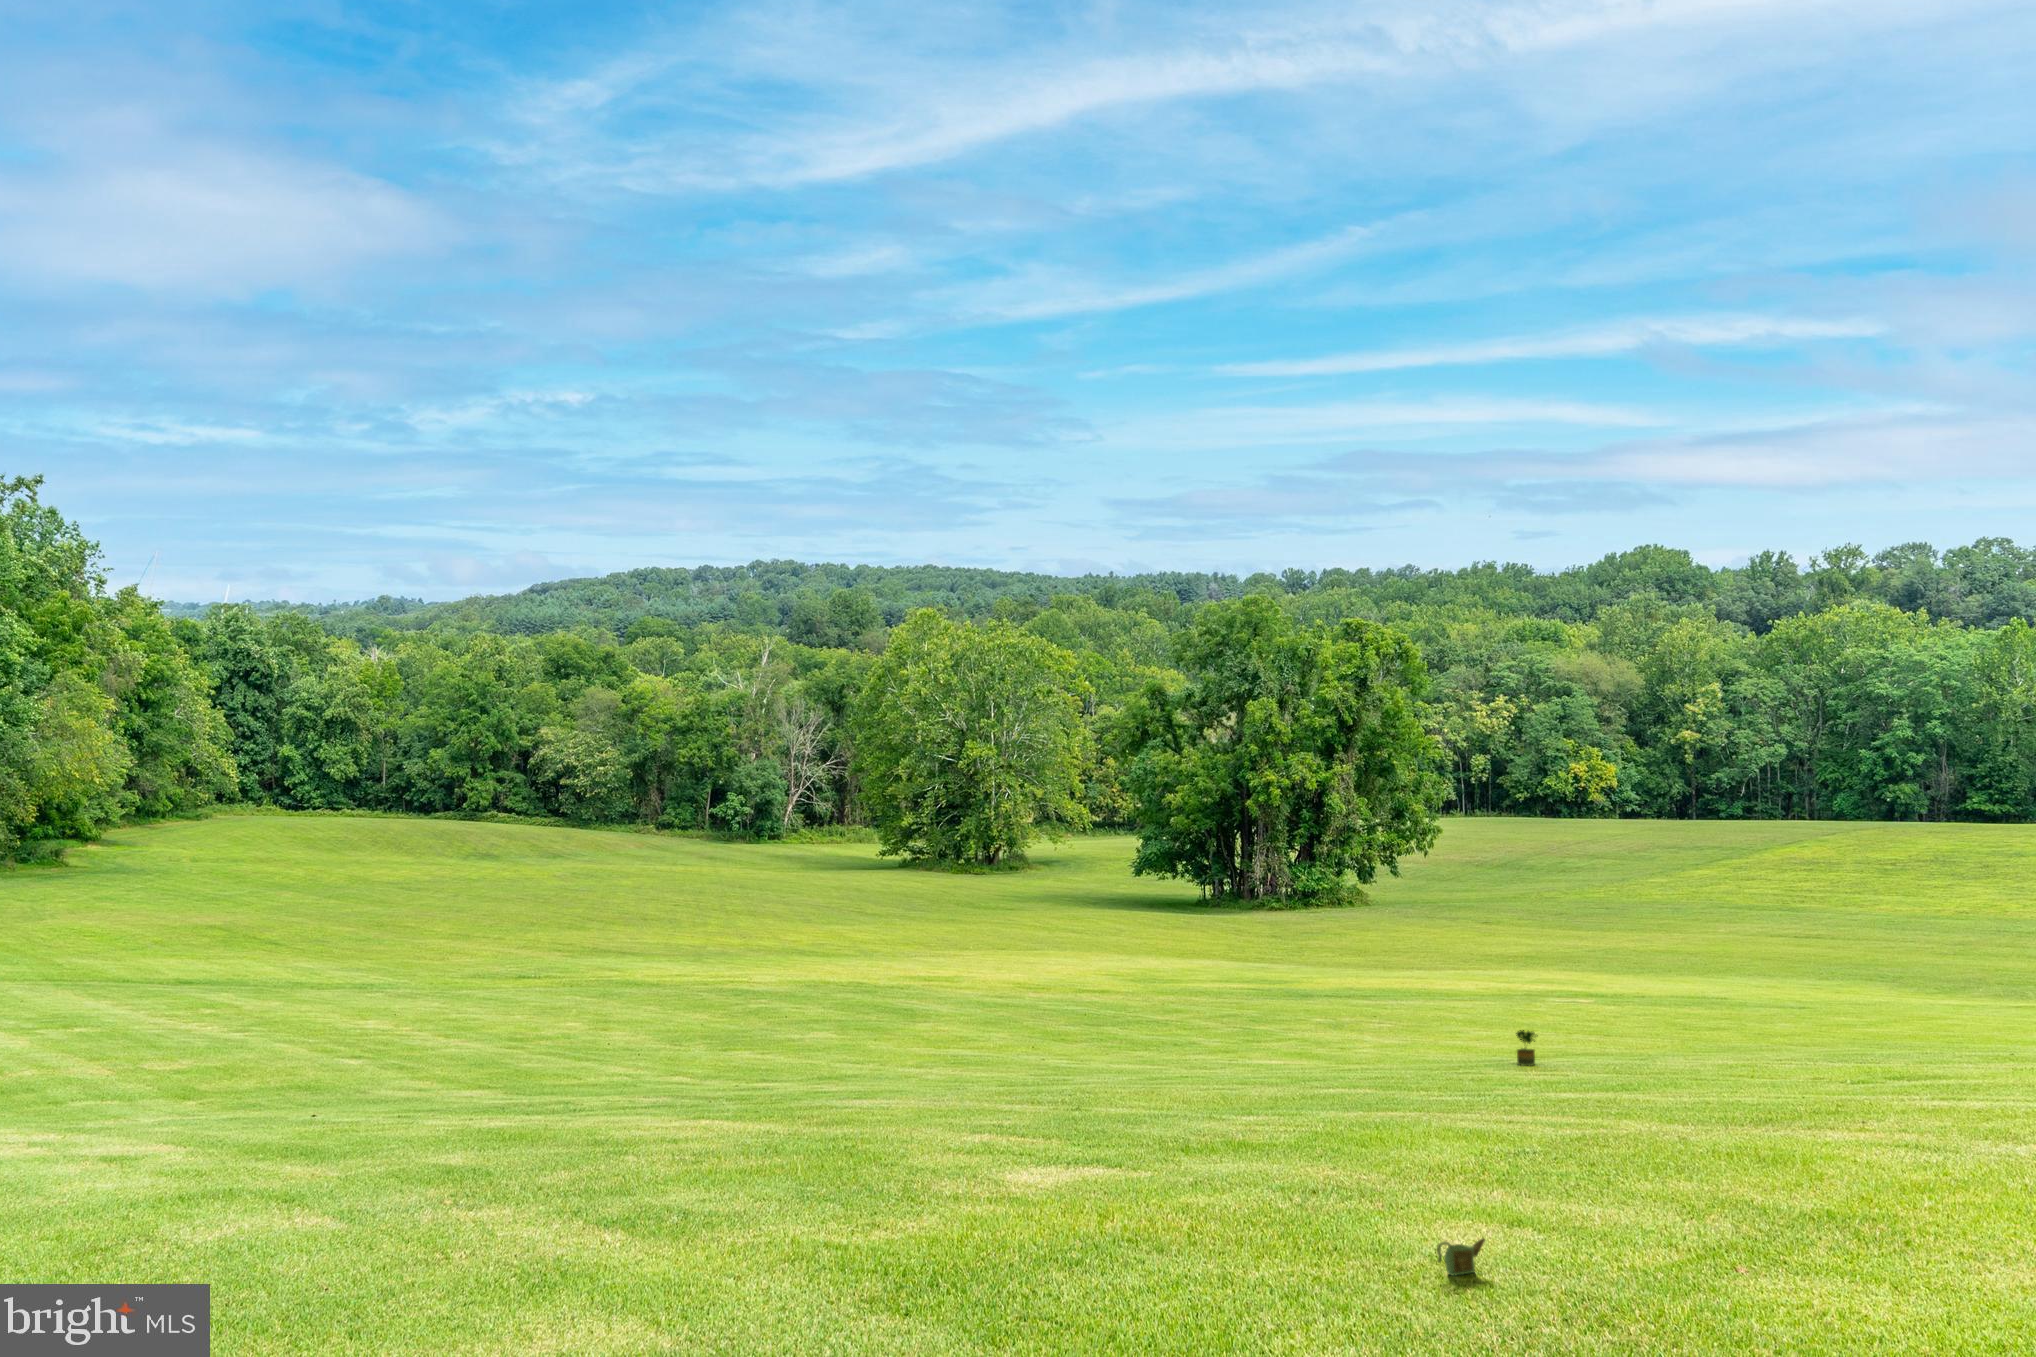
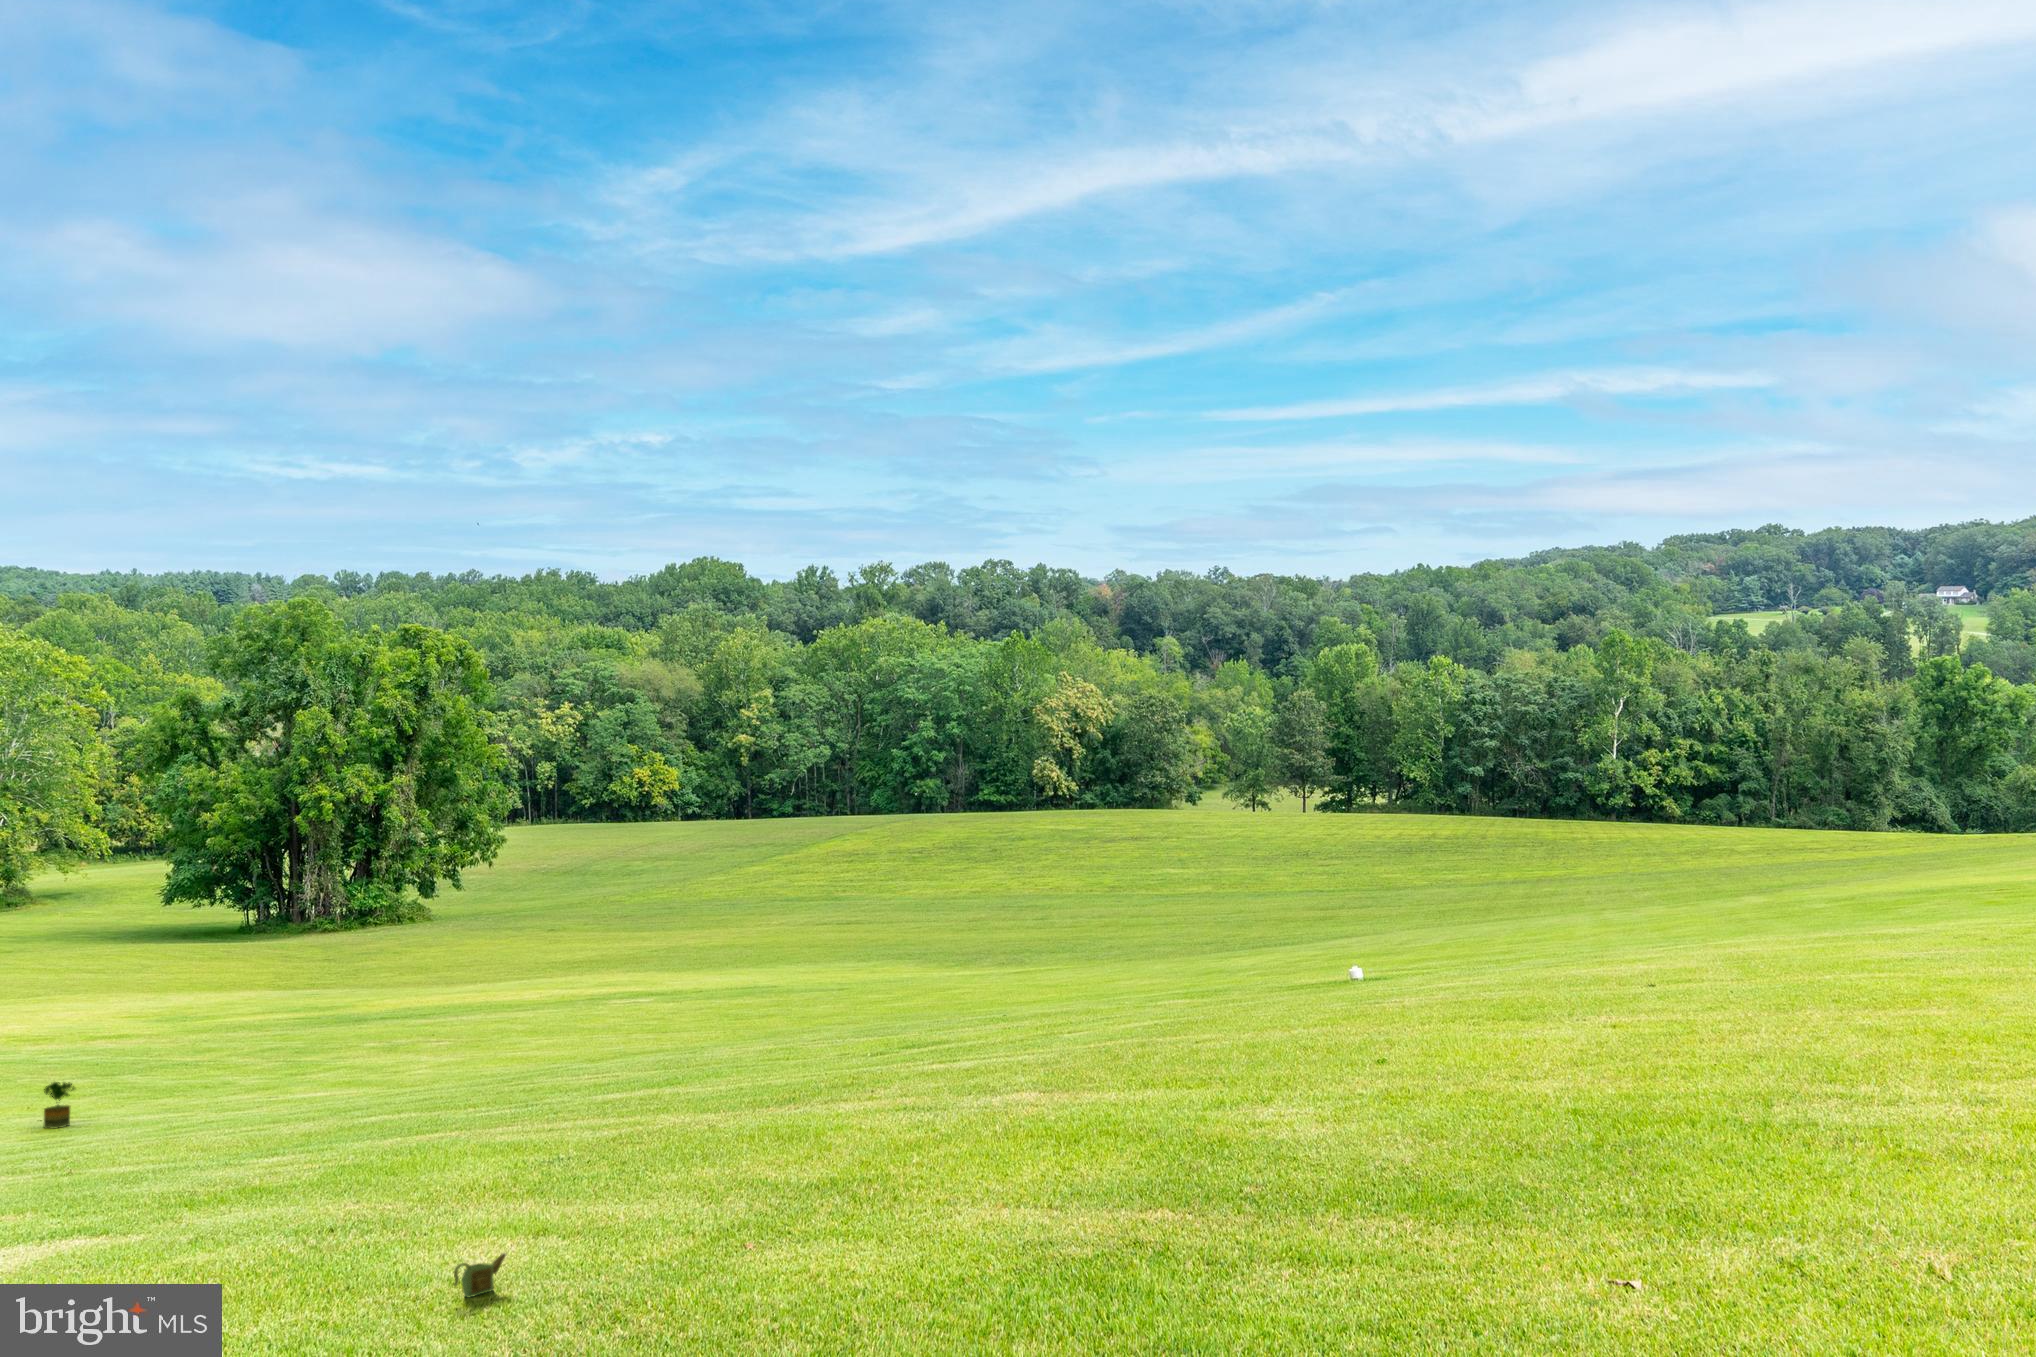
potted tree: present [1516,1030,1538,1066] -> present [44,1082,75,1128]

